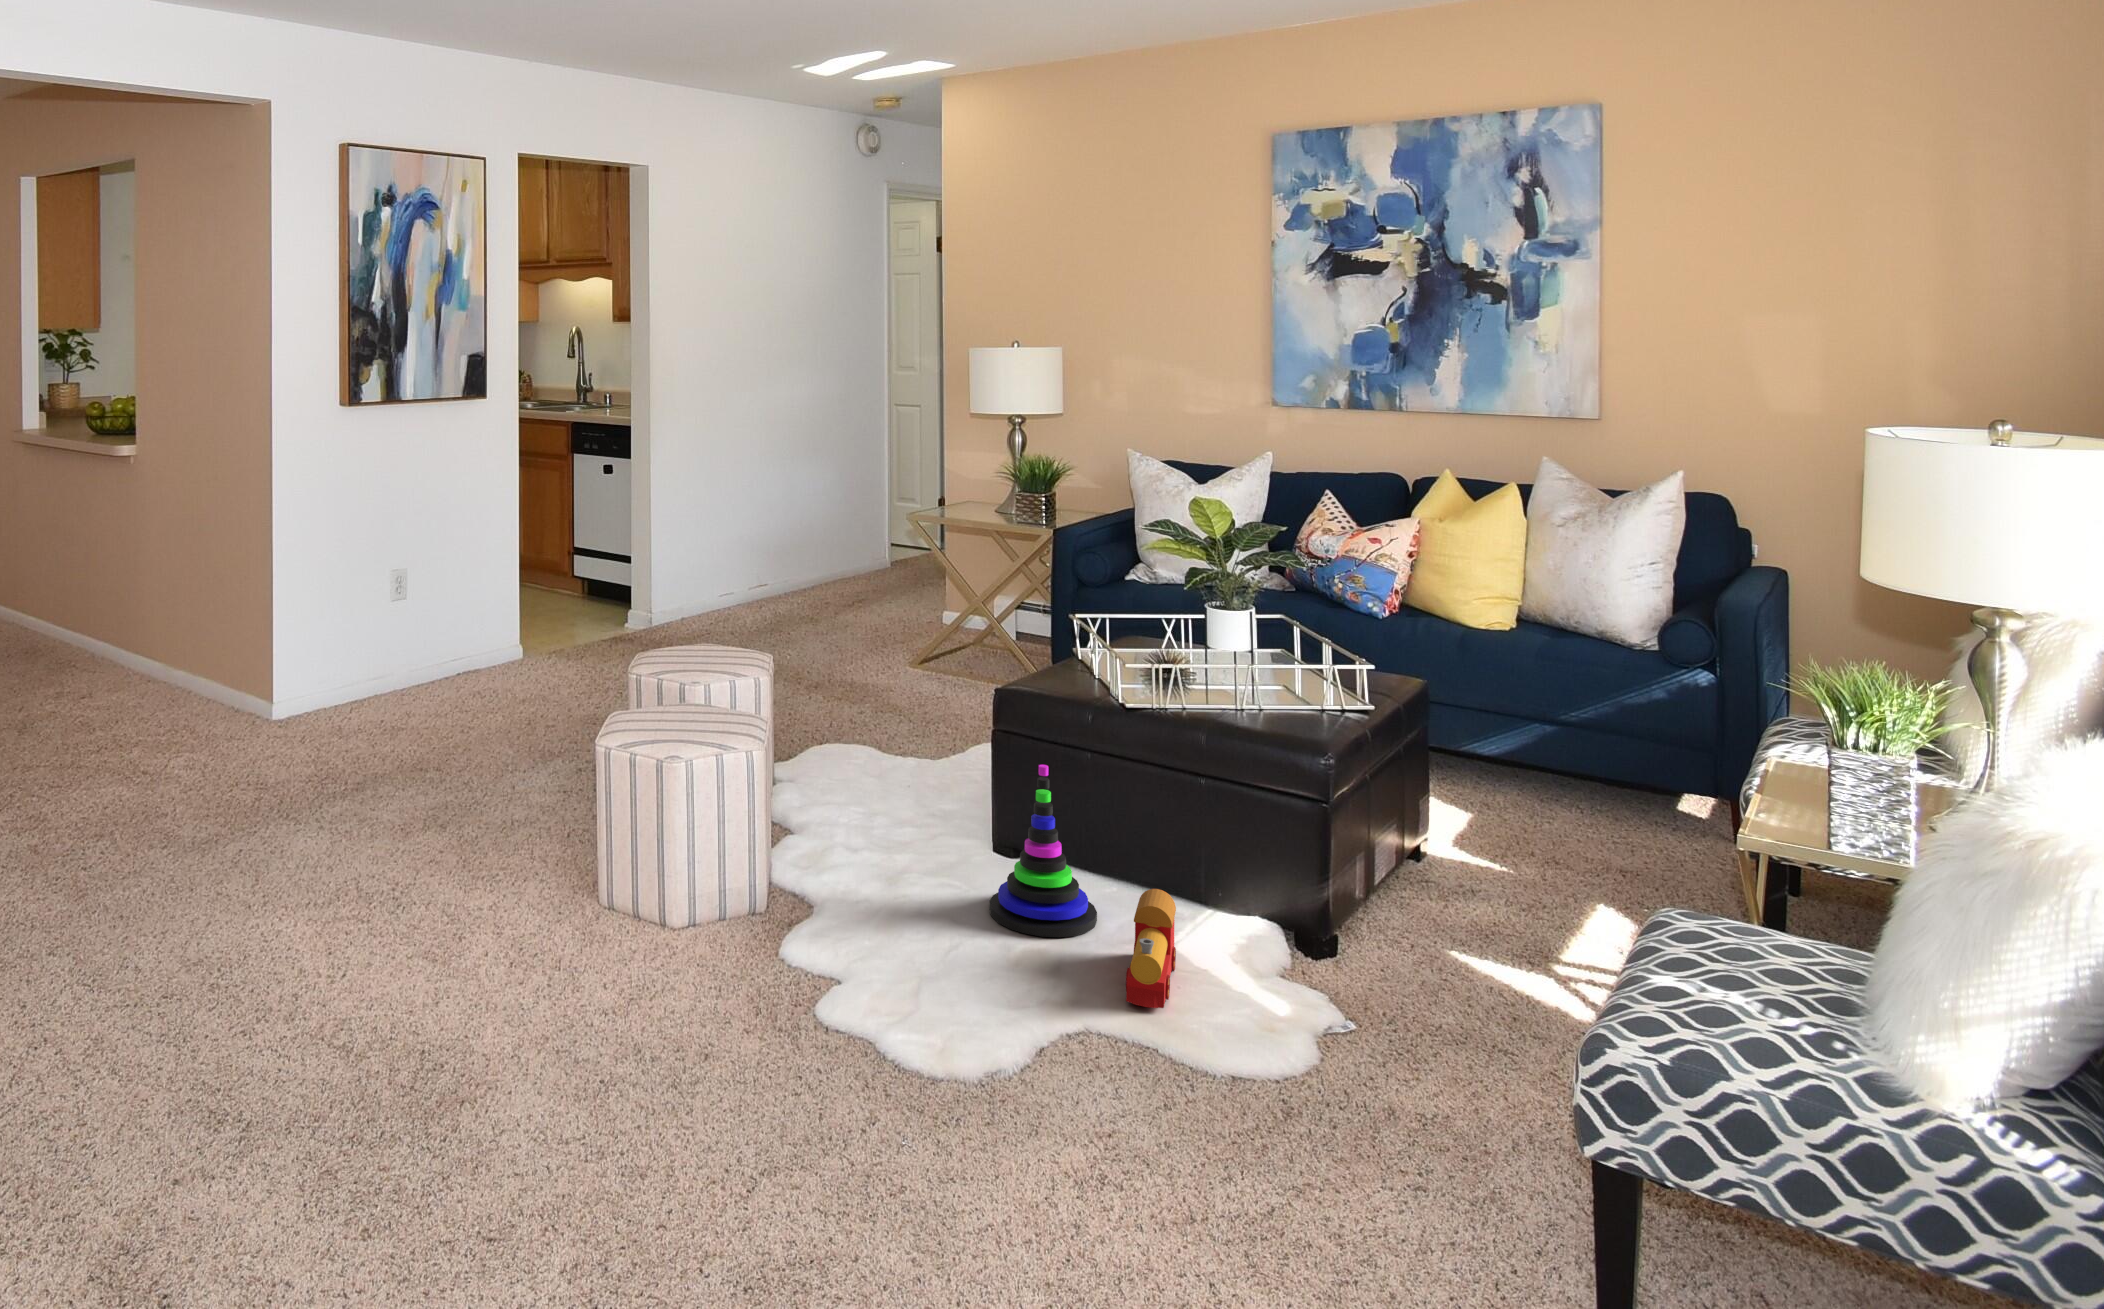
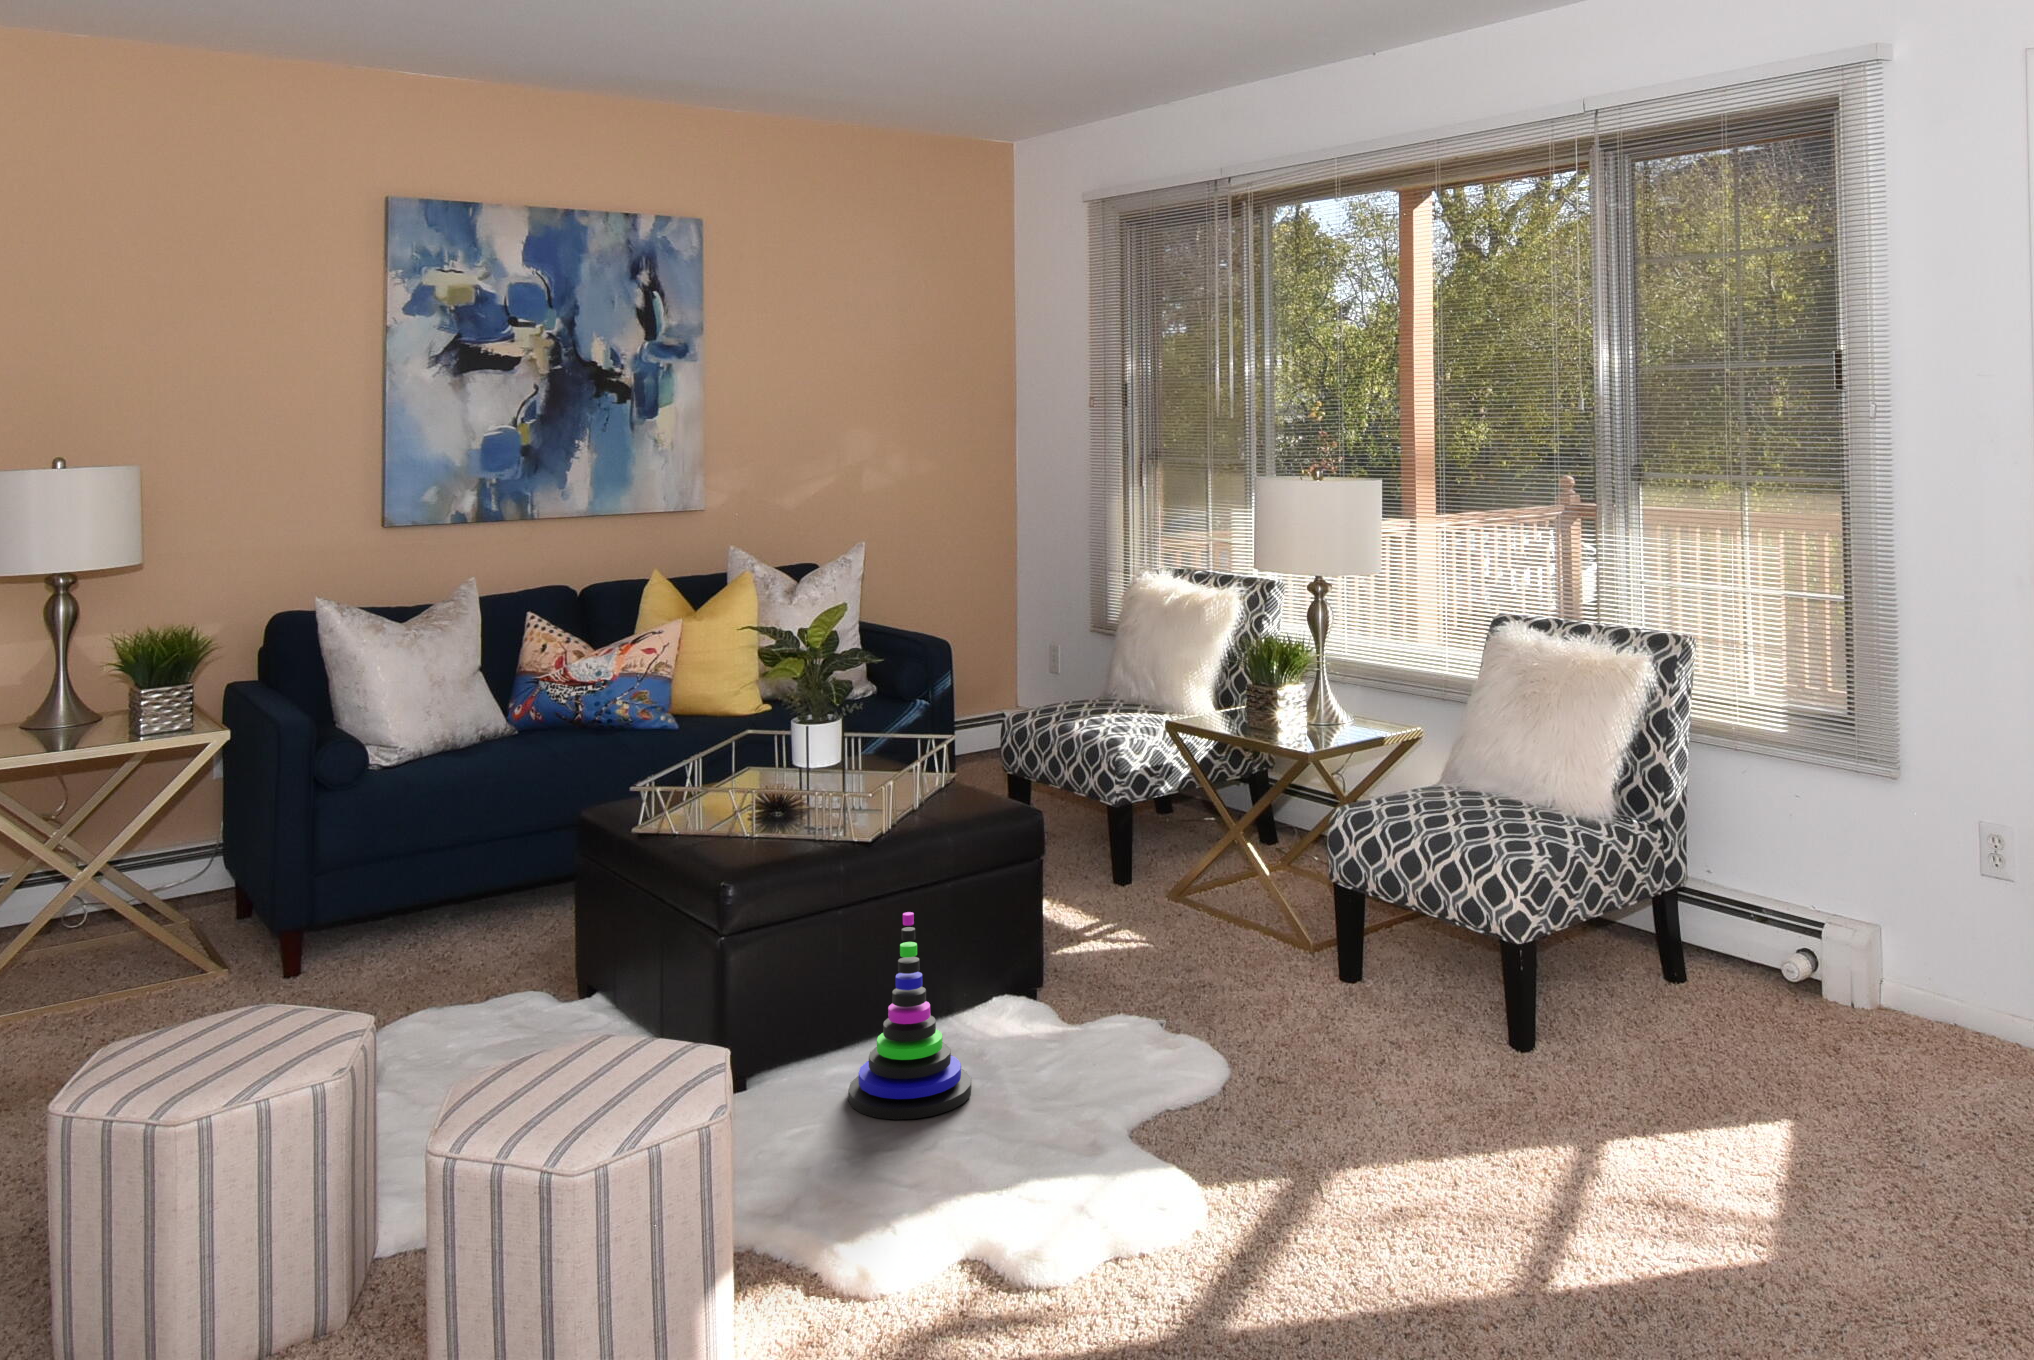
toy train: present [1126,889,1176,1008] -> none [1023,989,1149,1091]

